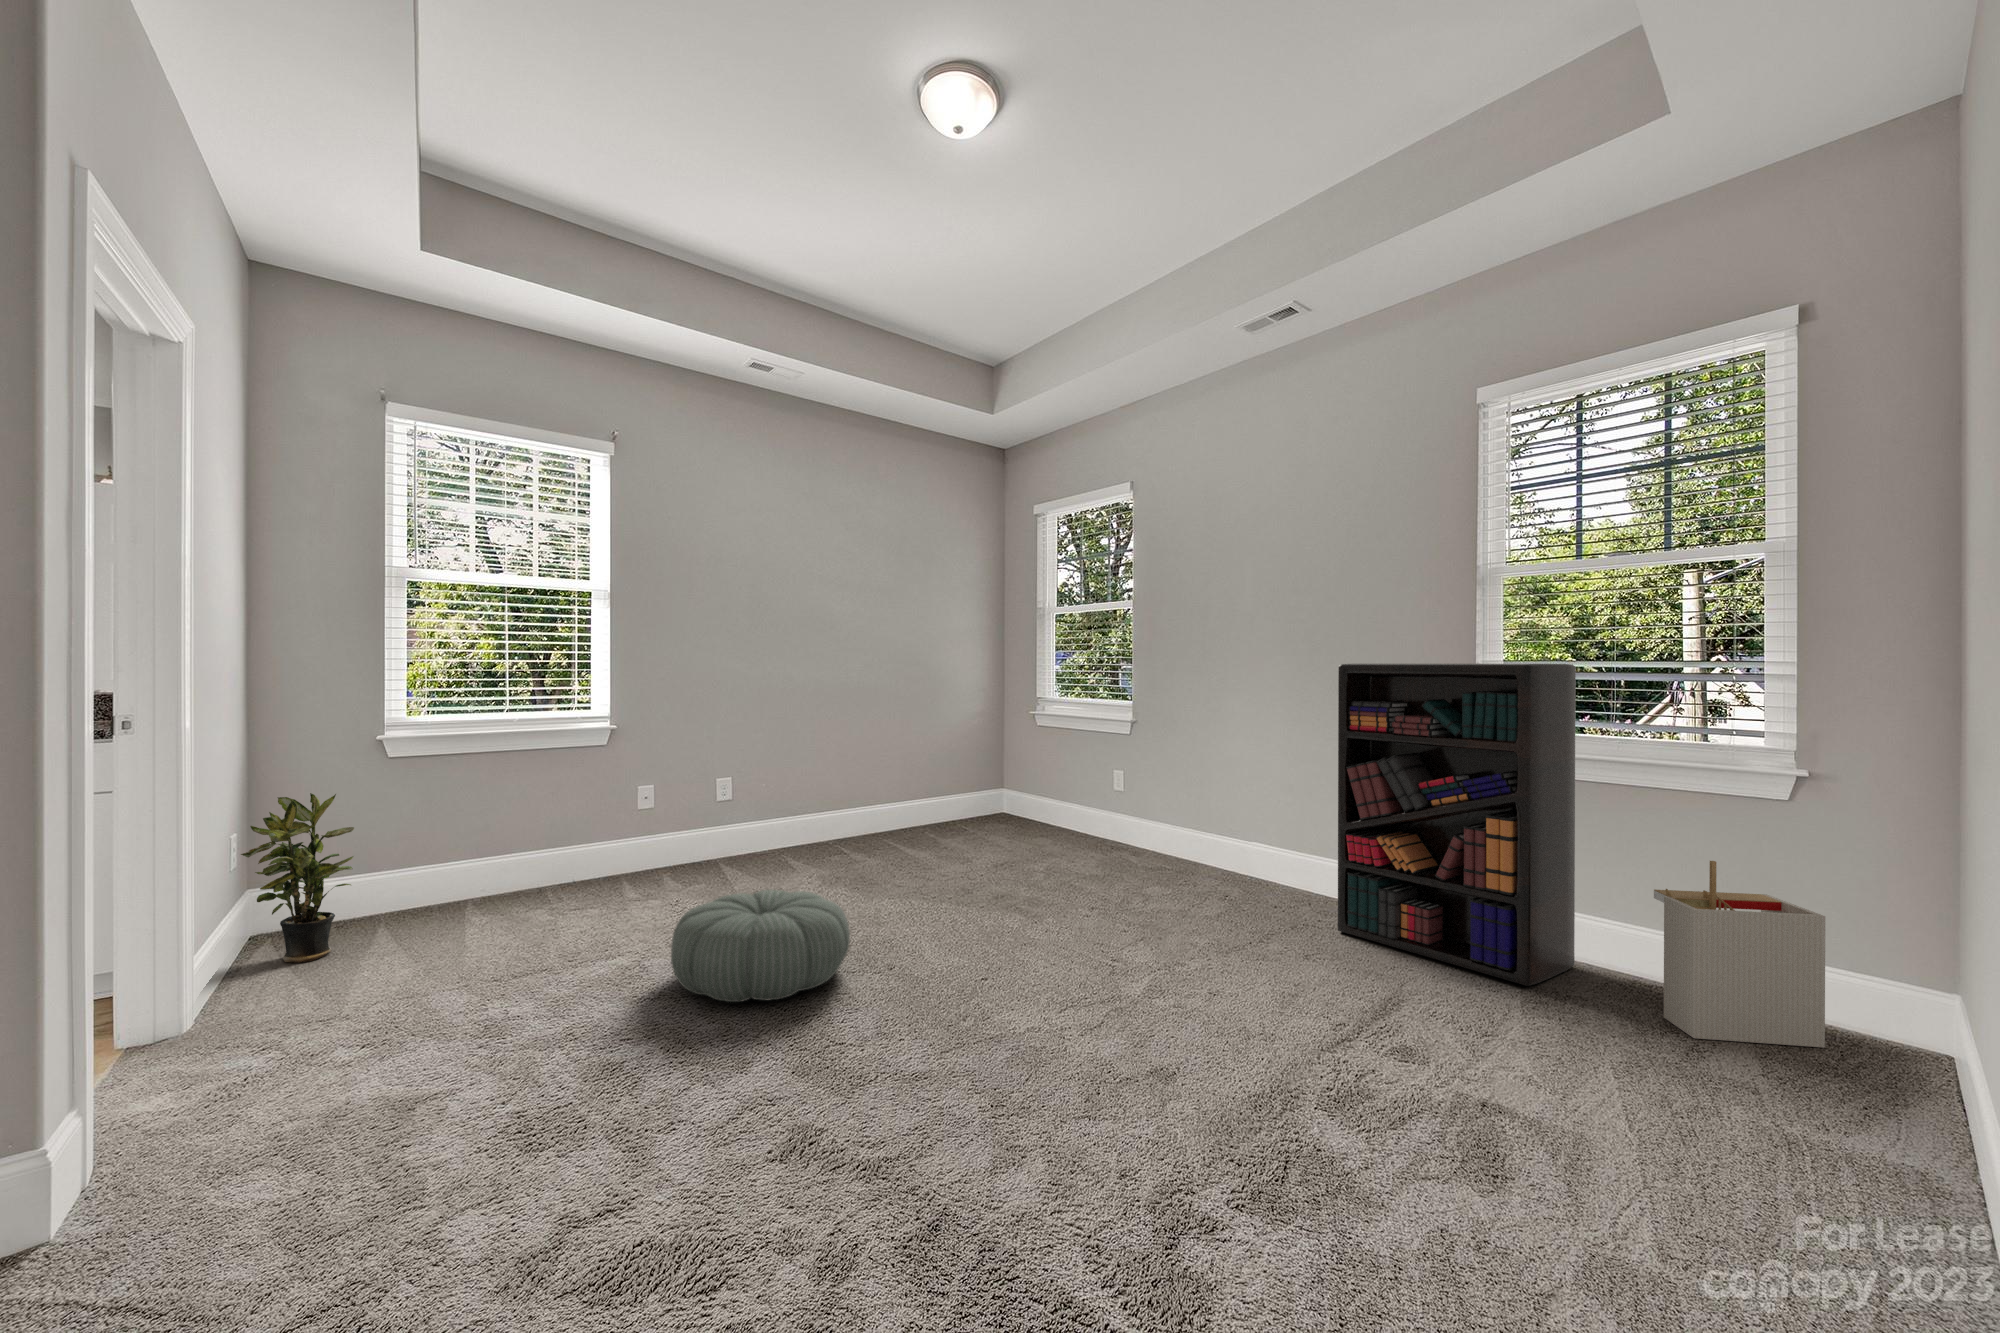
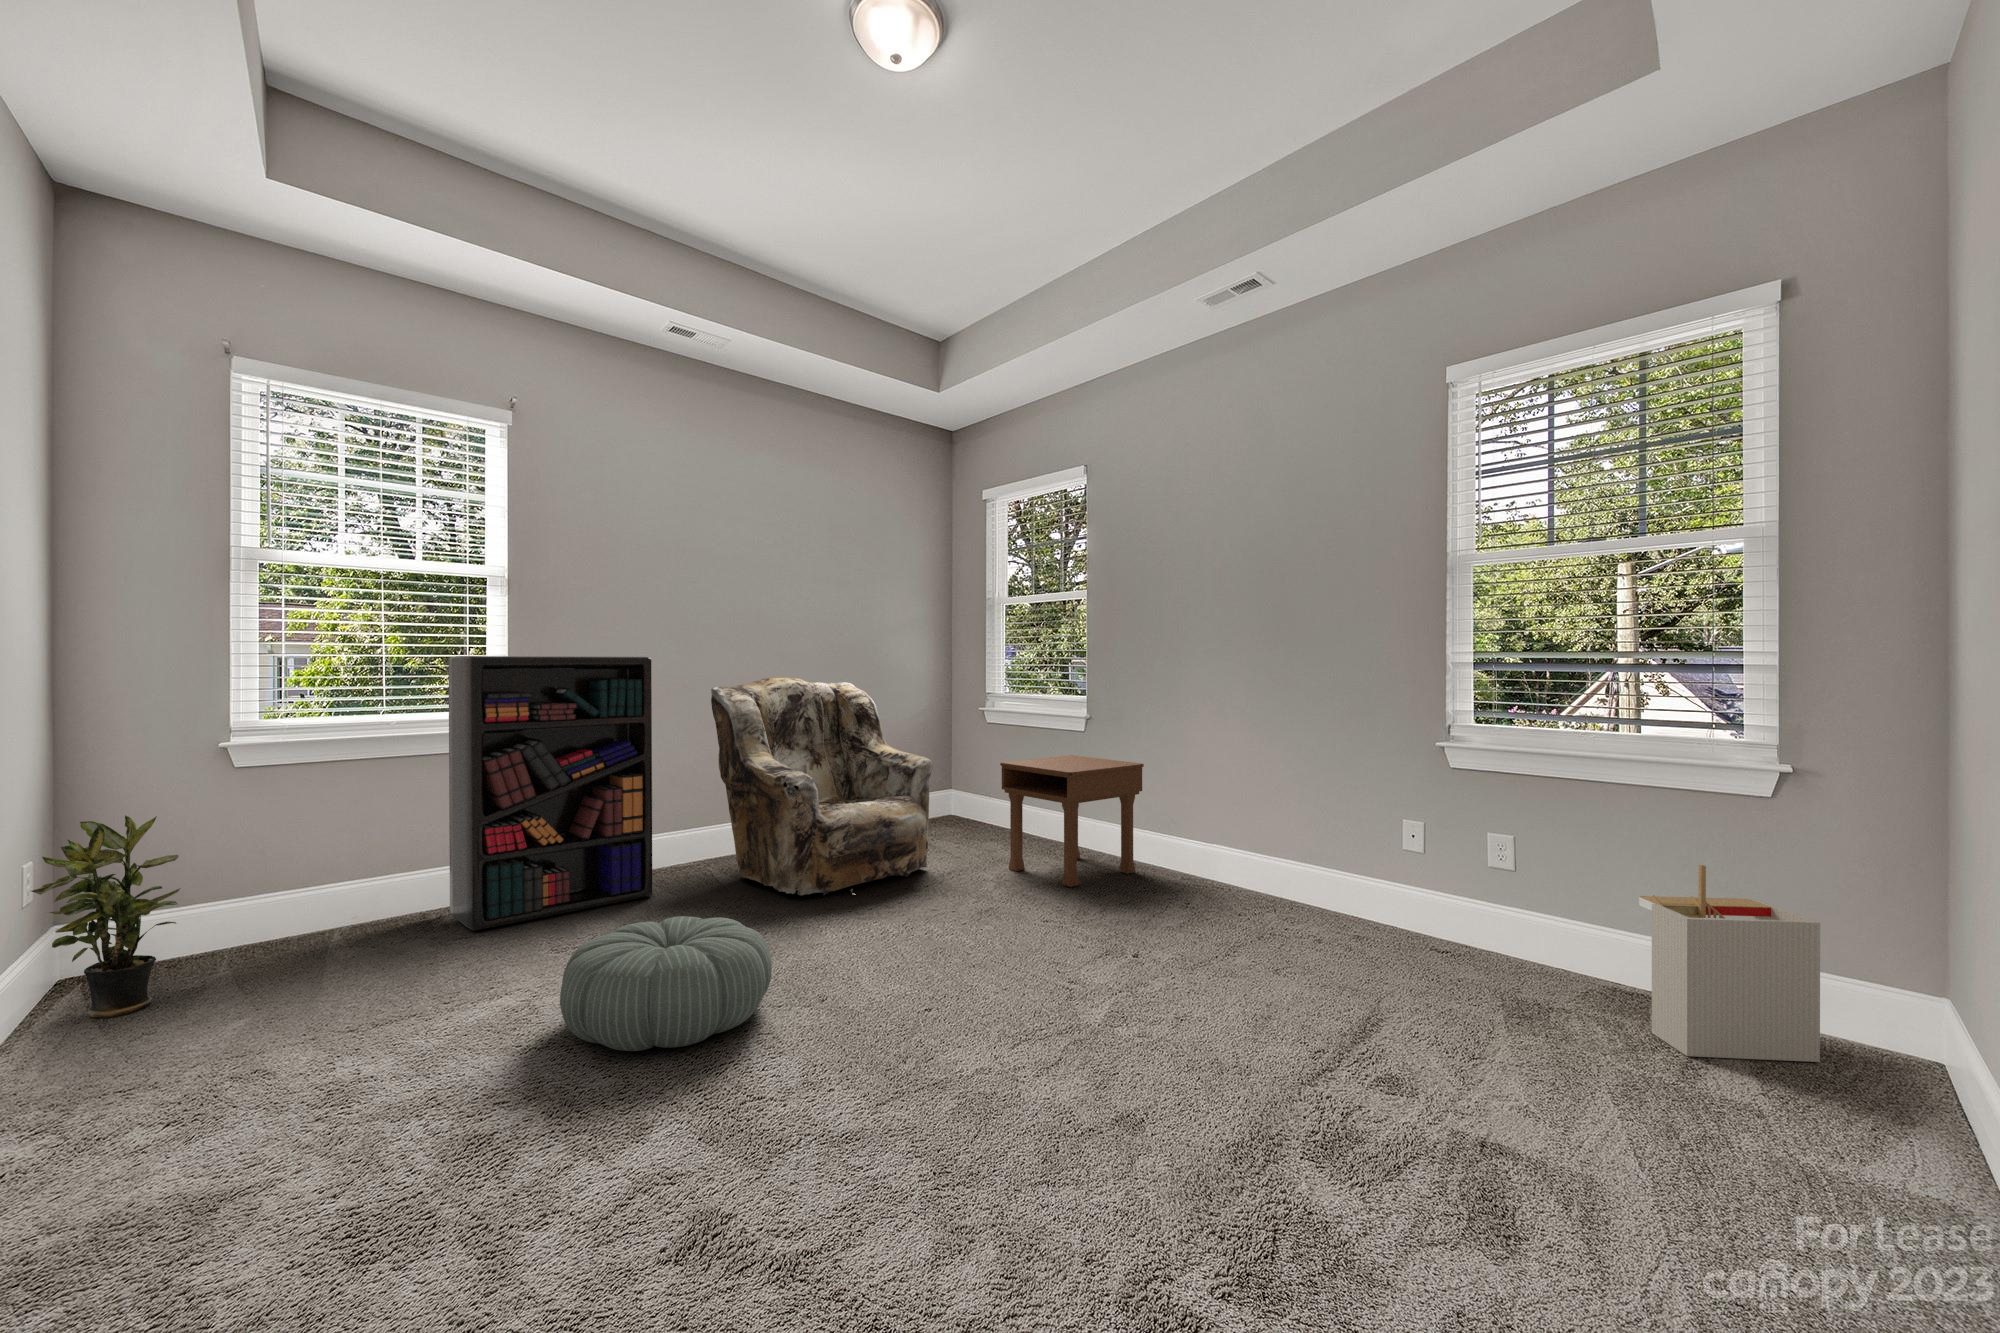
bookshelf: present [1338,663,1576,986] -> present [448,656,652,931]
armchair: none [791,679,992,879] -> present [711,678,933,895]
nightstand: none [1055,754,1190,876] -> present [1000,755,1144,887]

